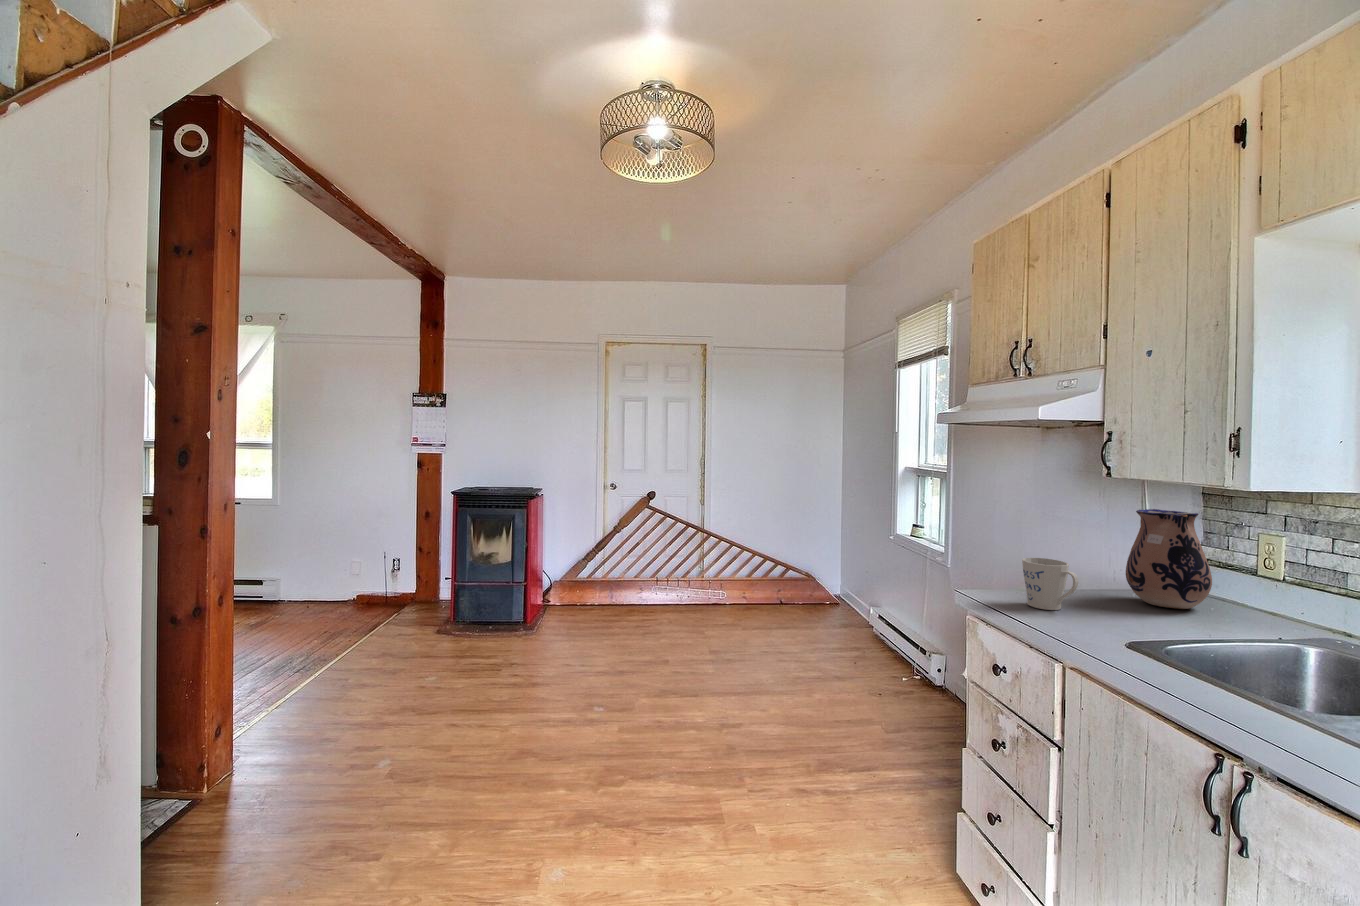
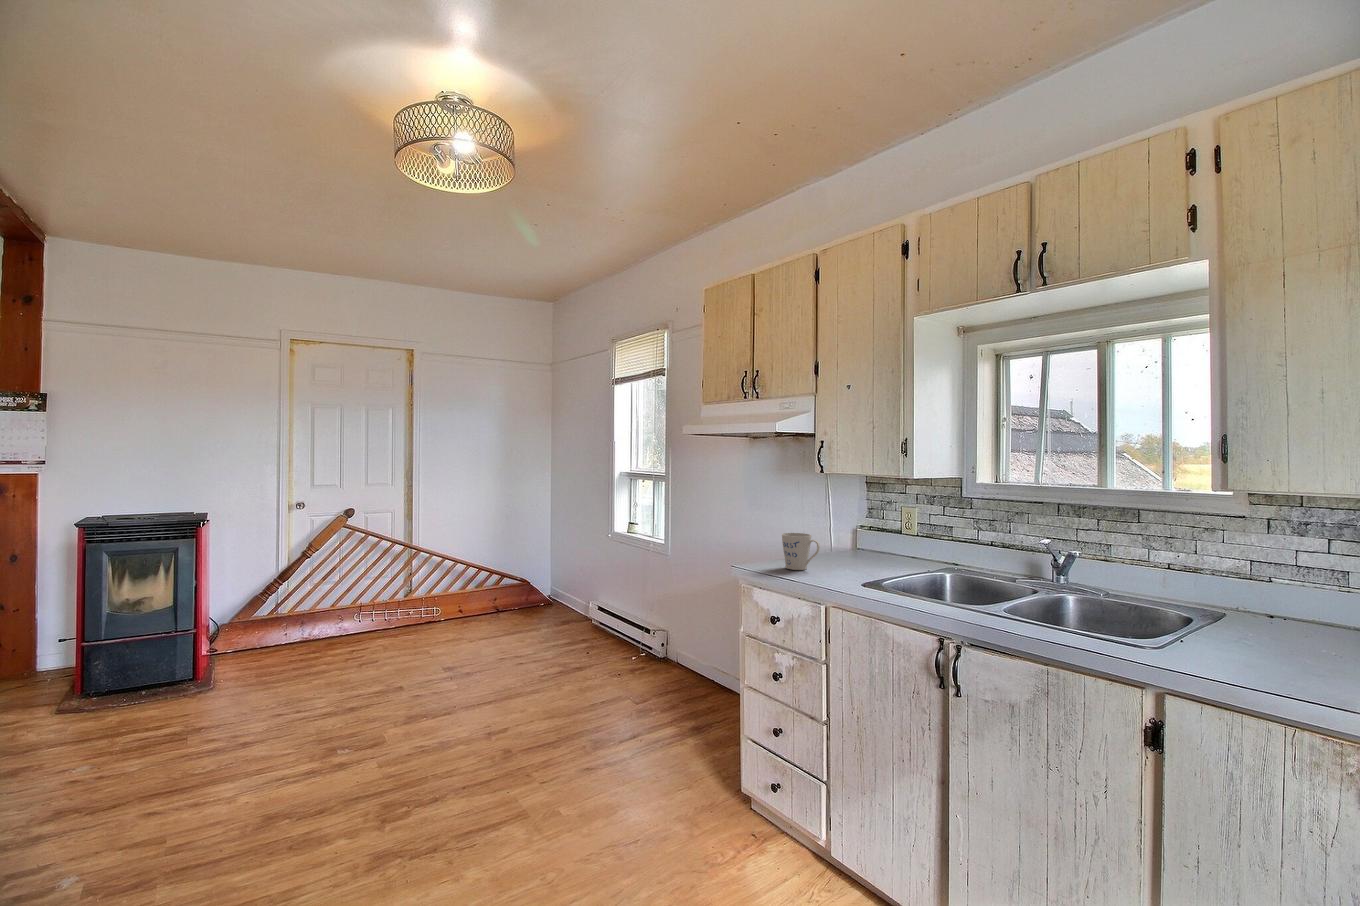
ceramic pitcher: present [1126,509,1212,609] -> none [833,493,879,559]

